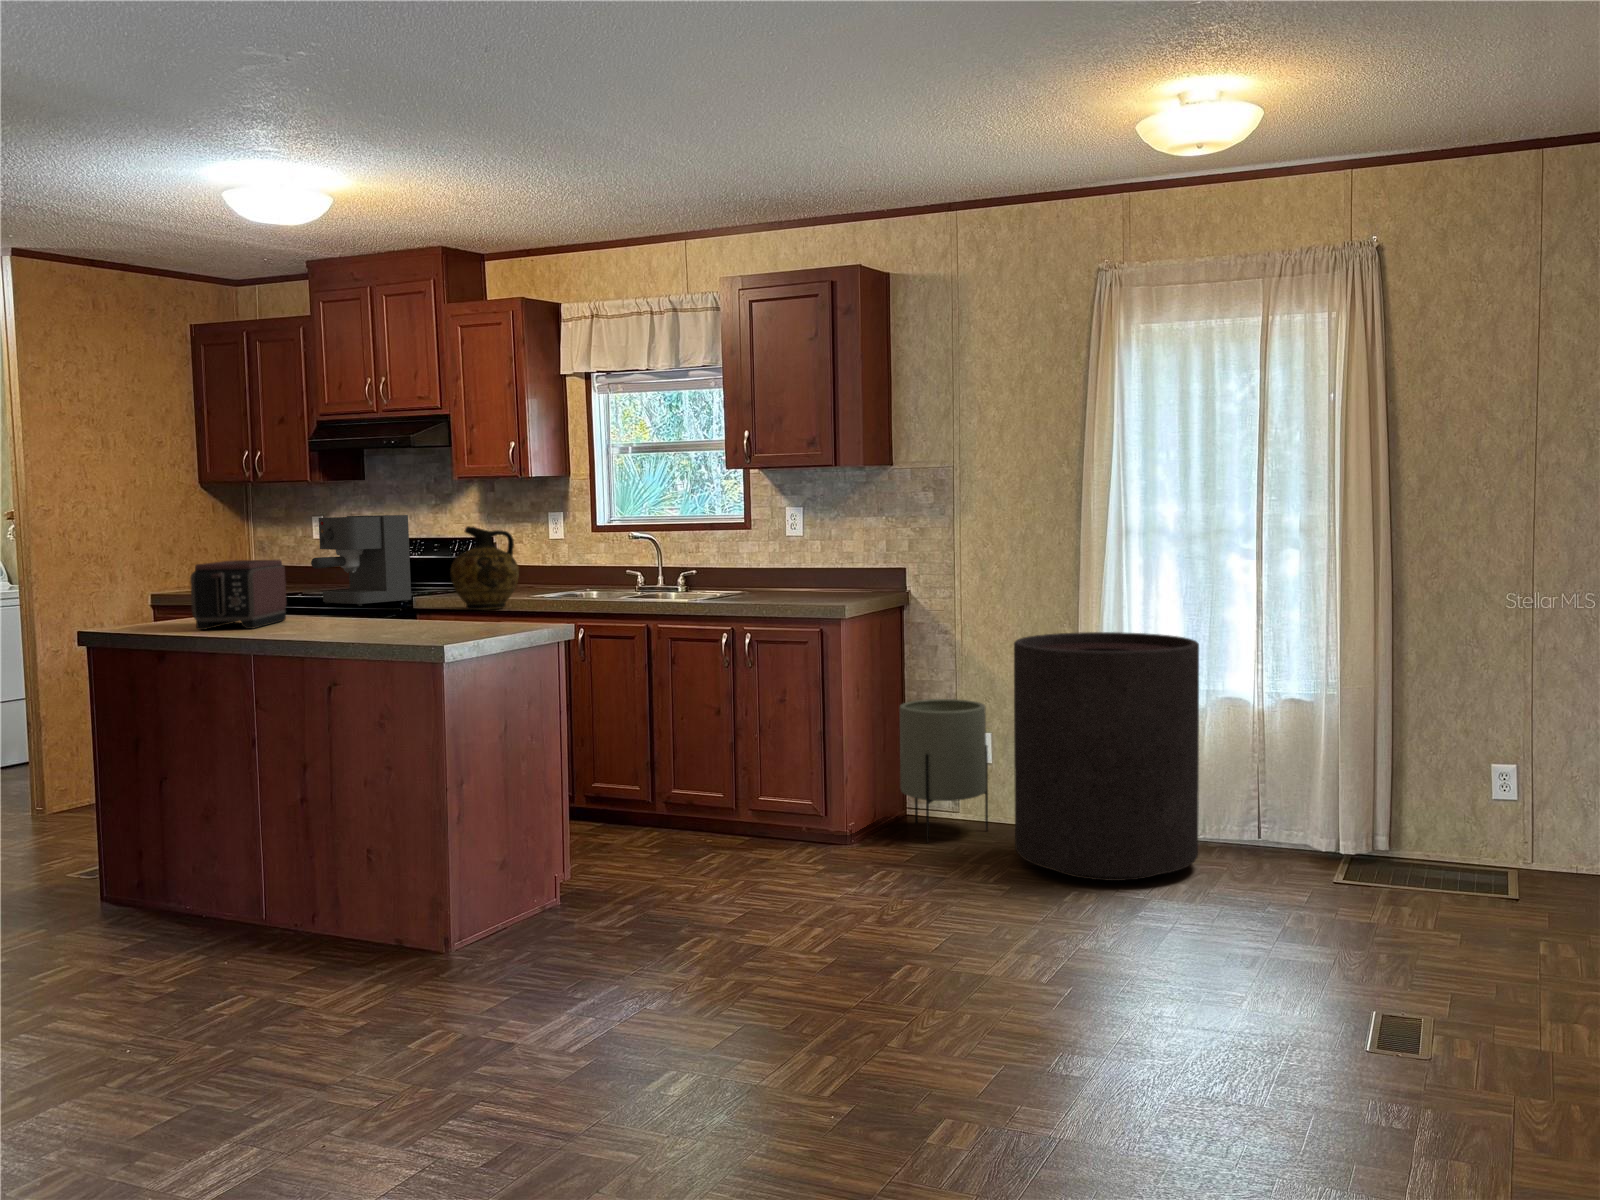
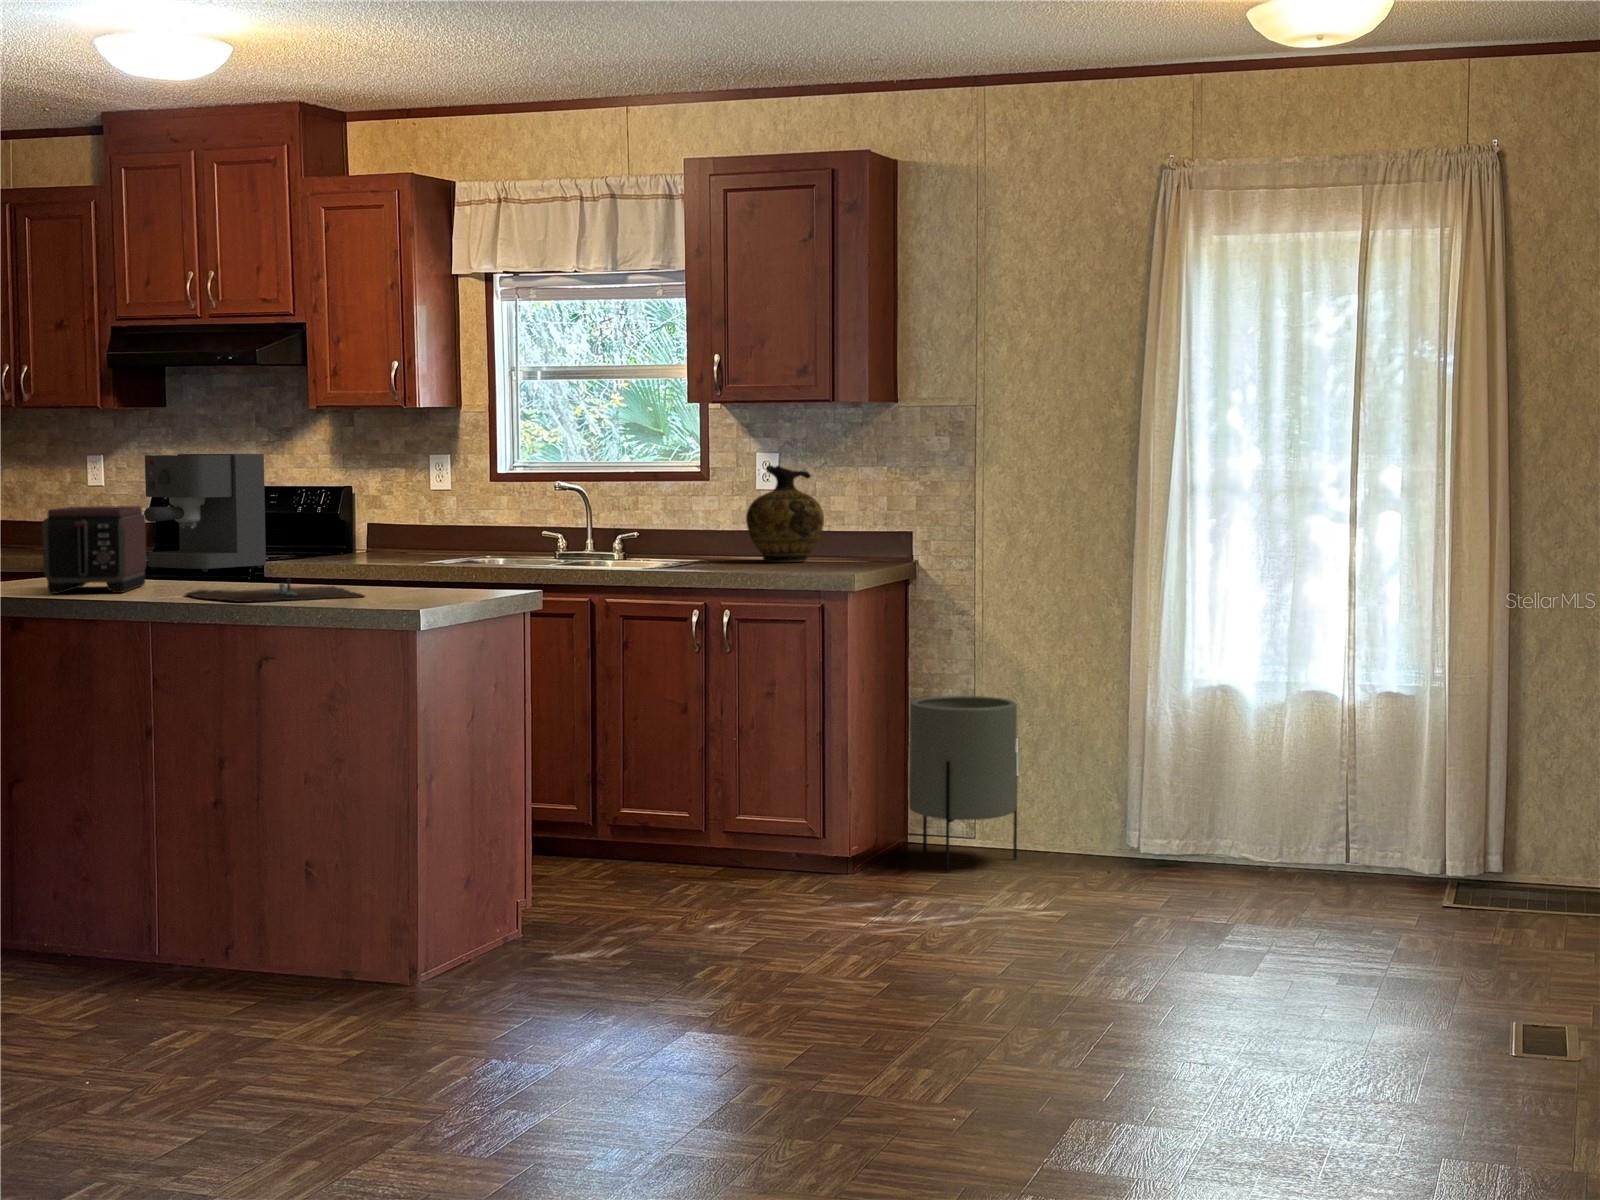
ceramic jug: present [450,526,519,610] -> present [746,465,824,562]
cutting board: none [292,617,425,639] -> present [186,578,364,602]
trash can: present [1014,632,1199,881] -> none [1062,611,1287,907]

